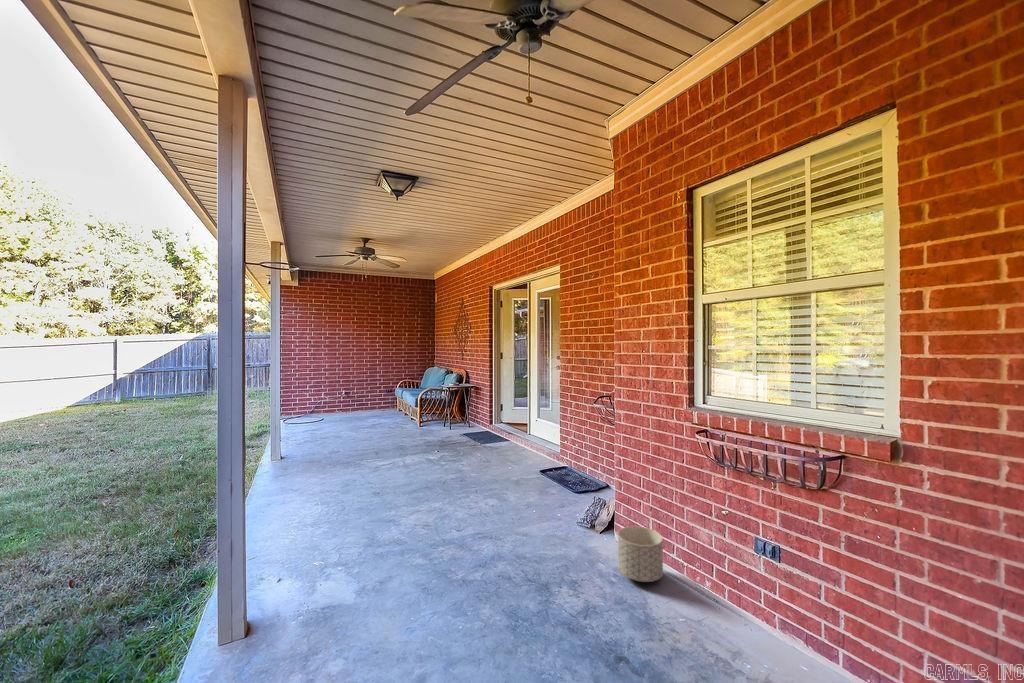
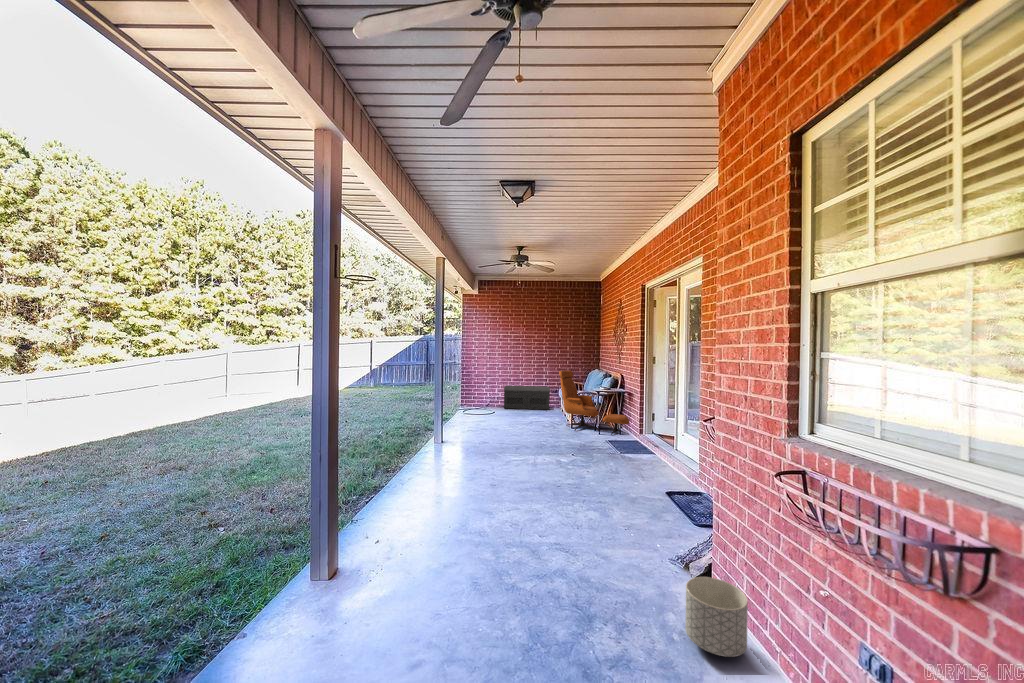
lounge chair: none [406,369,478,429] -> present [559,370,629,435]
storage bench: none [333,387,386,415] -> present [504,386,550,410]

